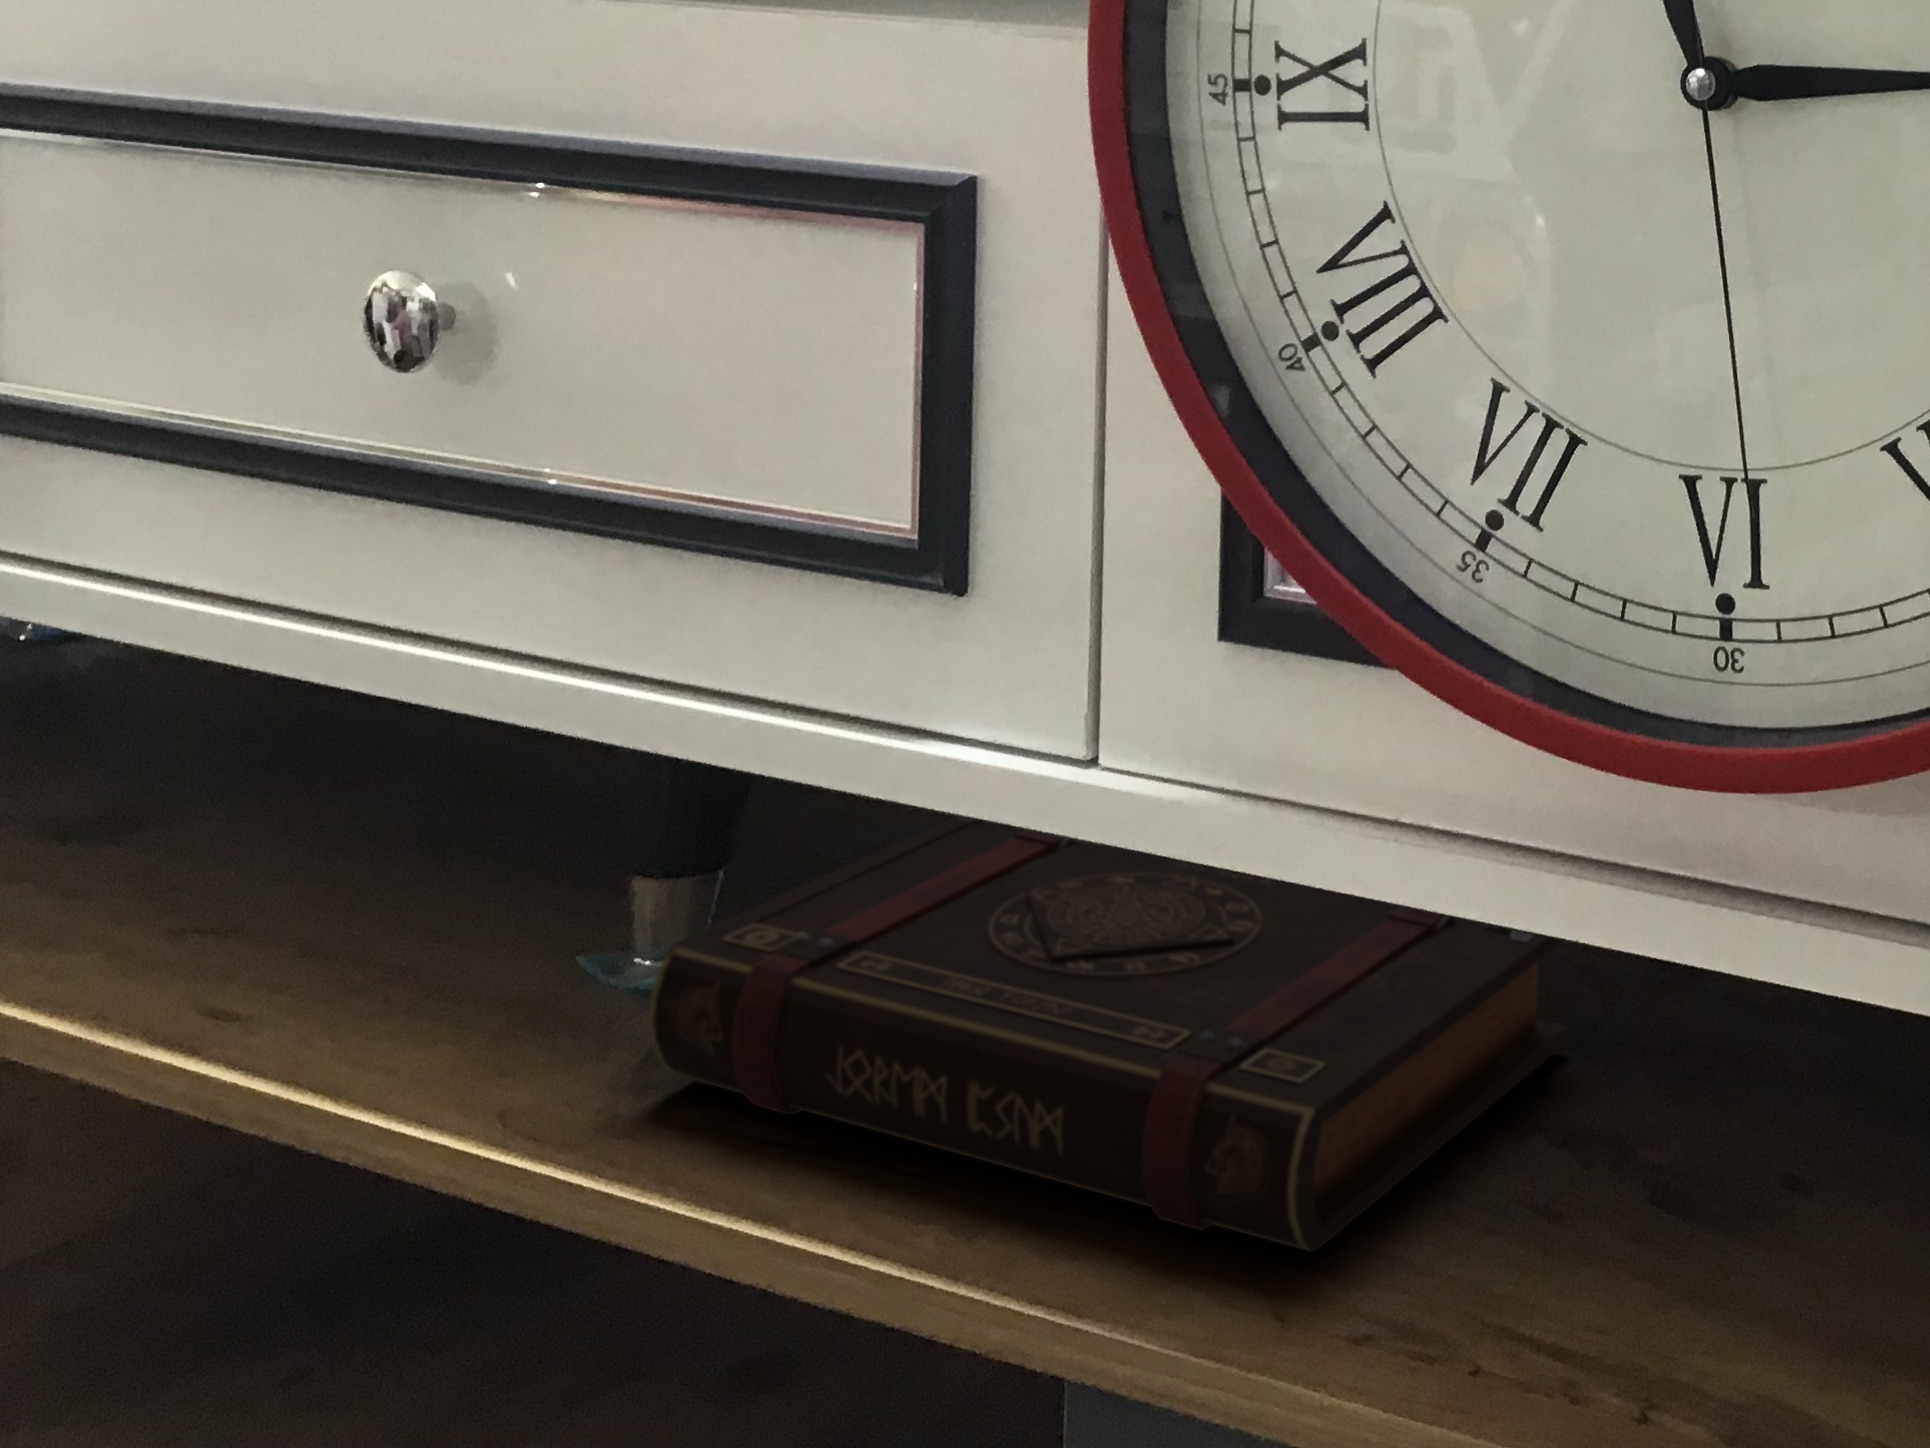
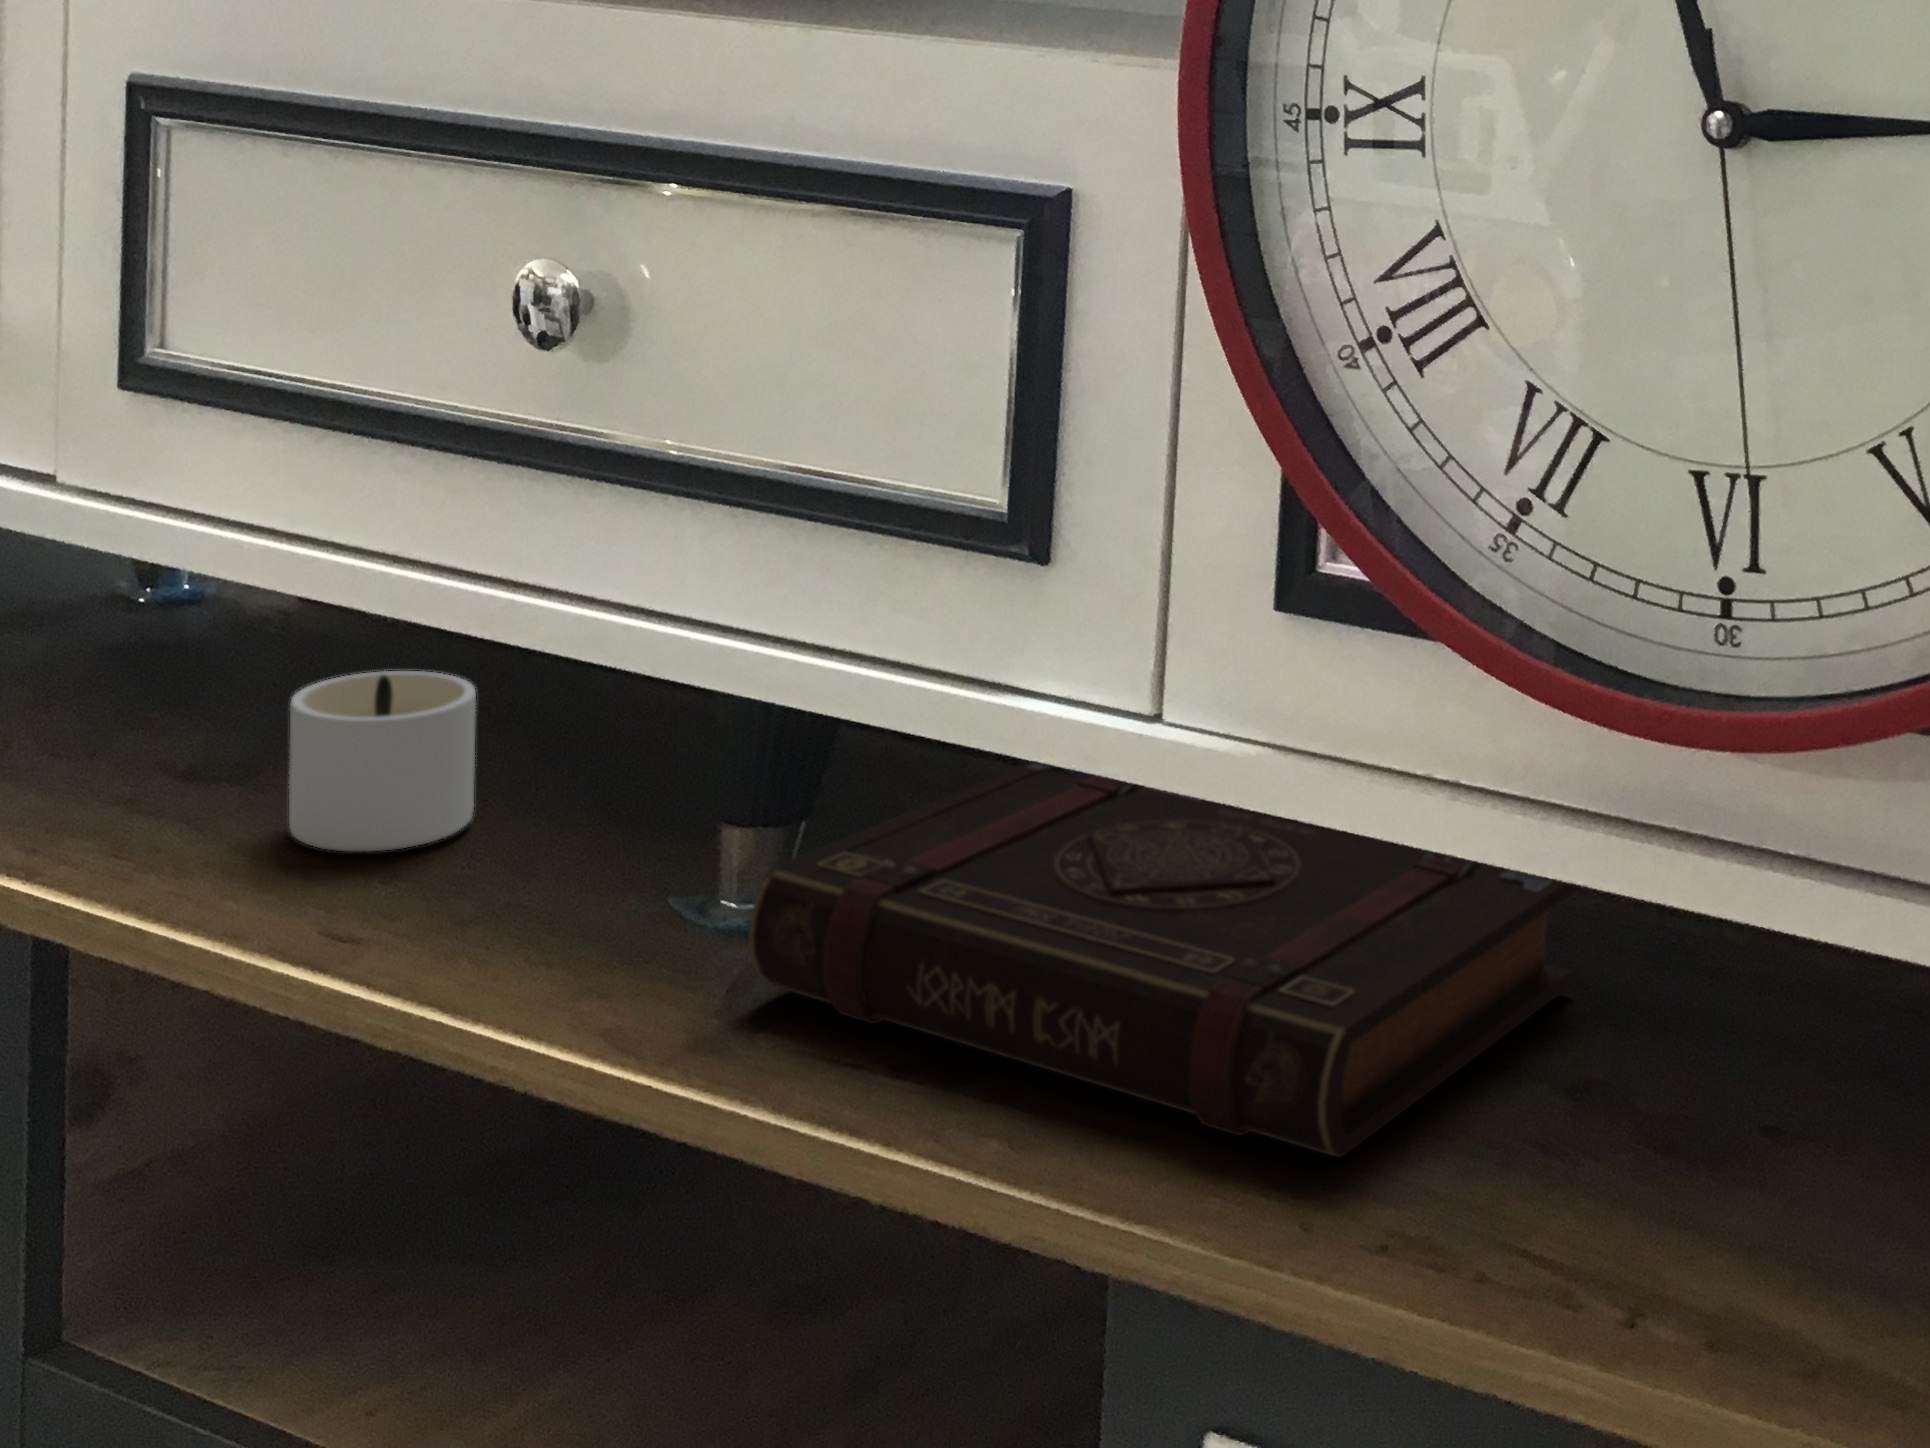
candle: none [138,734,447,937] -> present [289,671,476,851]

